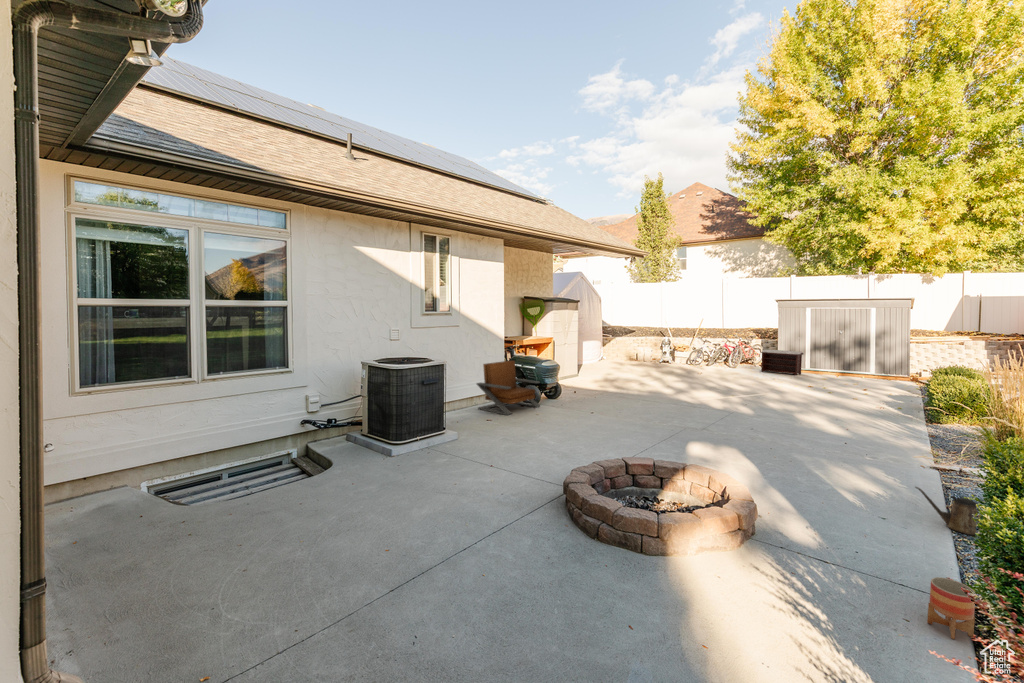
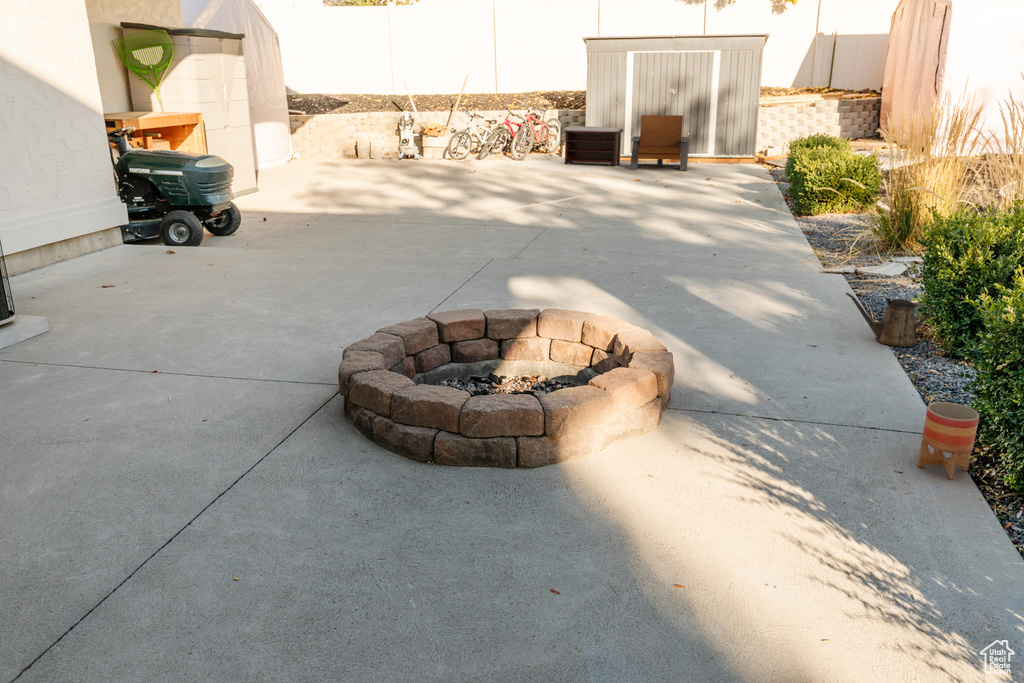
lounge chair: present [477,361,540,415] -> present [630,115,689,171]

